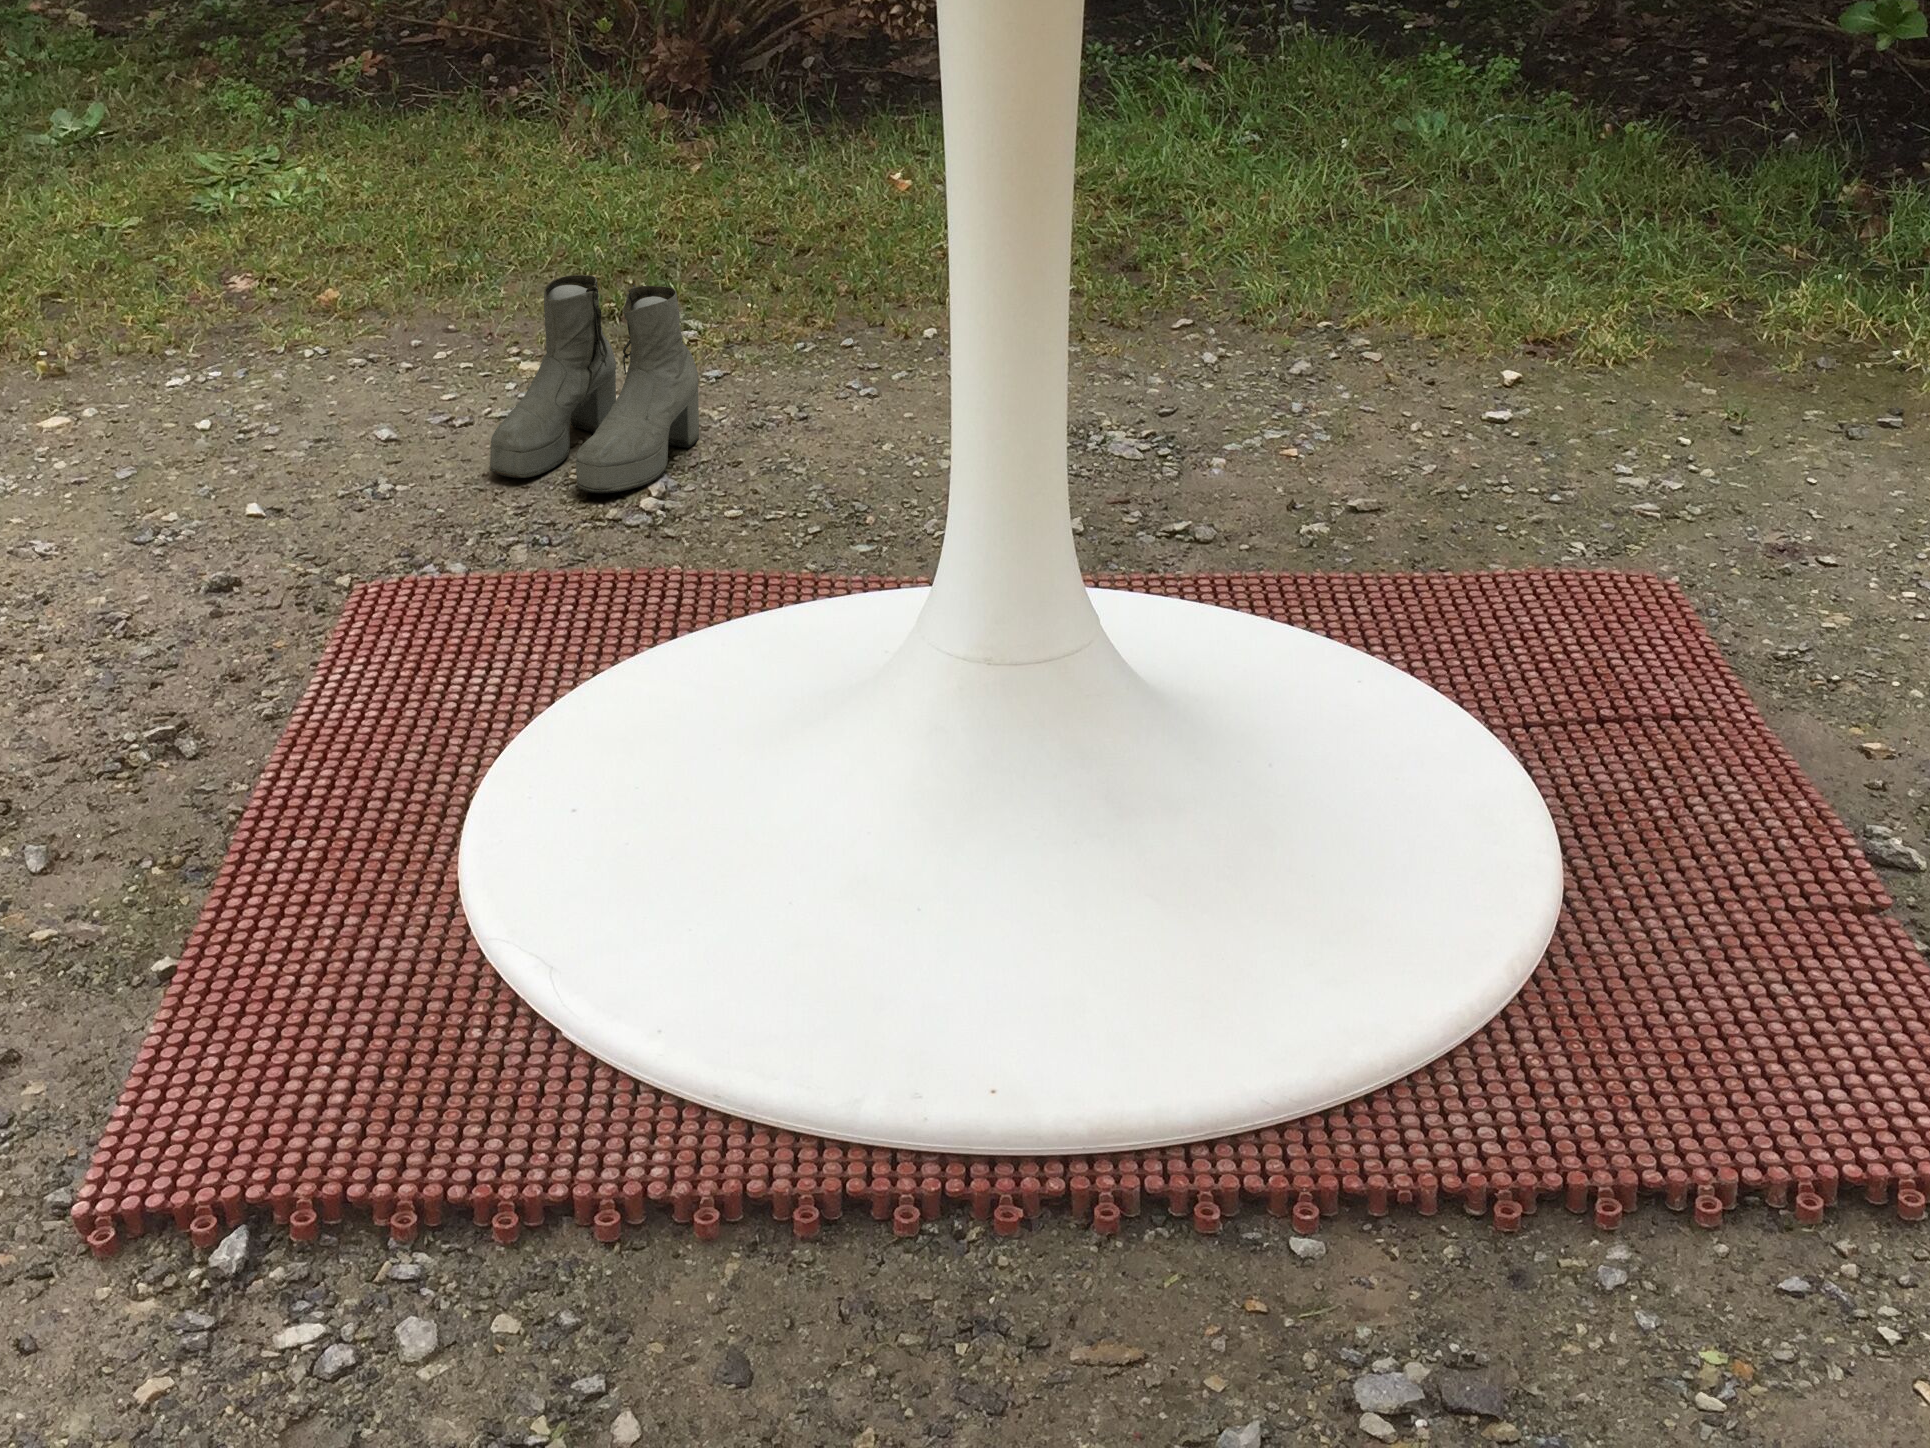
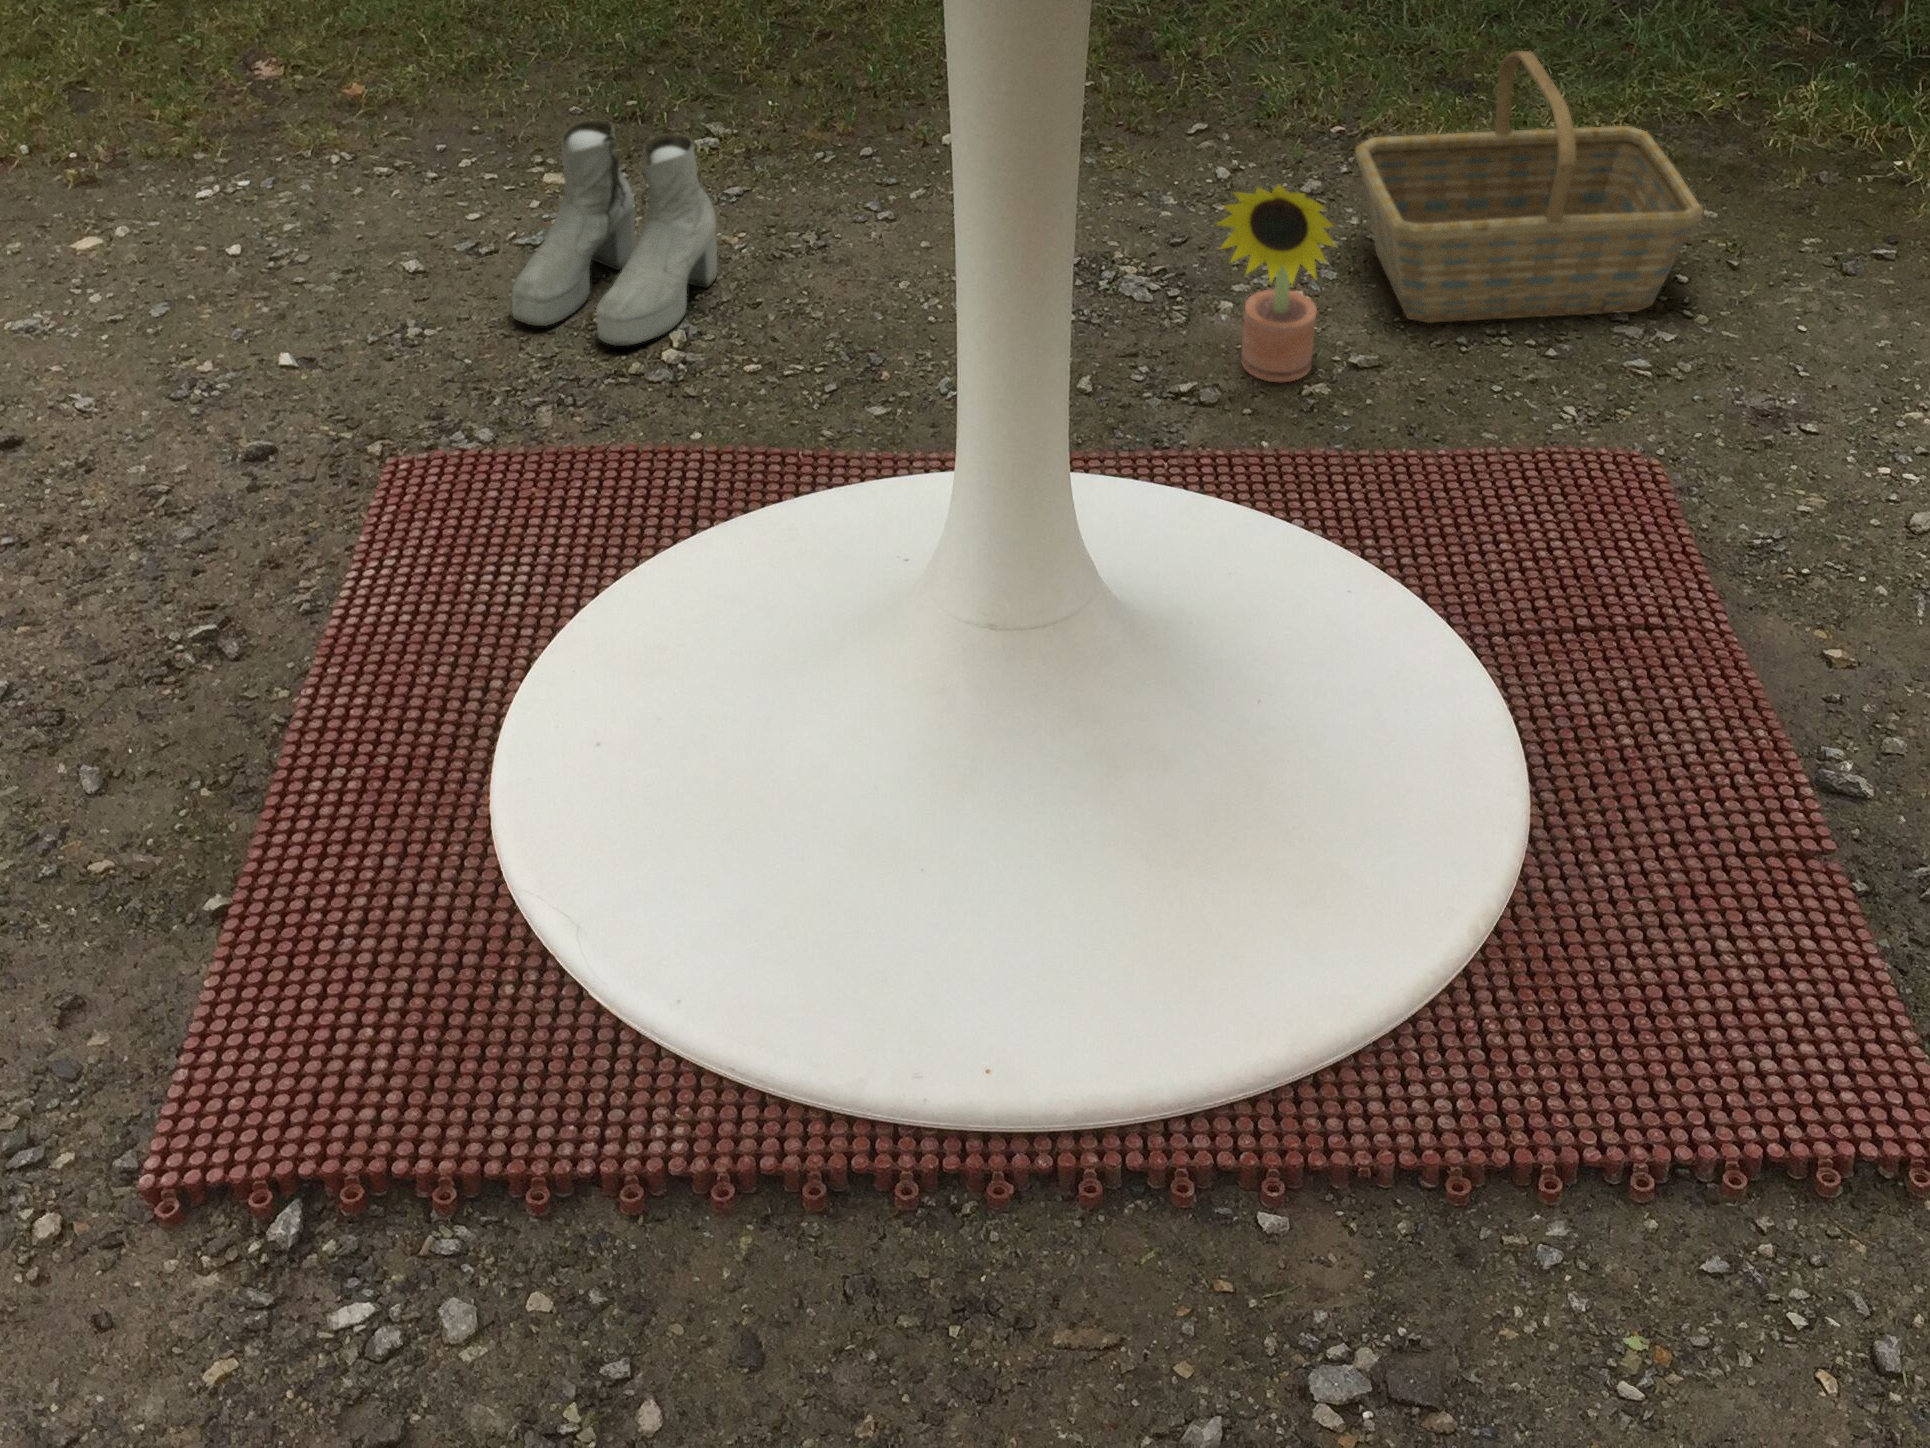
basket: none [1342,200,1698,472] -> present [1355,51,1703,323]
decorative plant: none [1203,299,1331,521] -> present [1217,185,1336,382]

